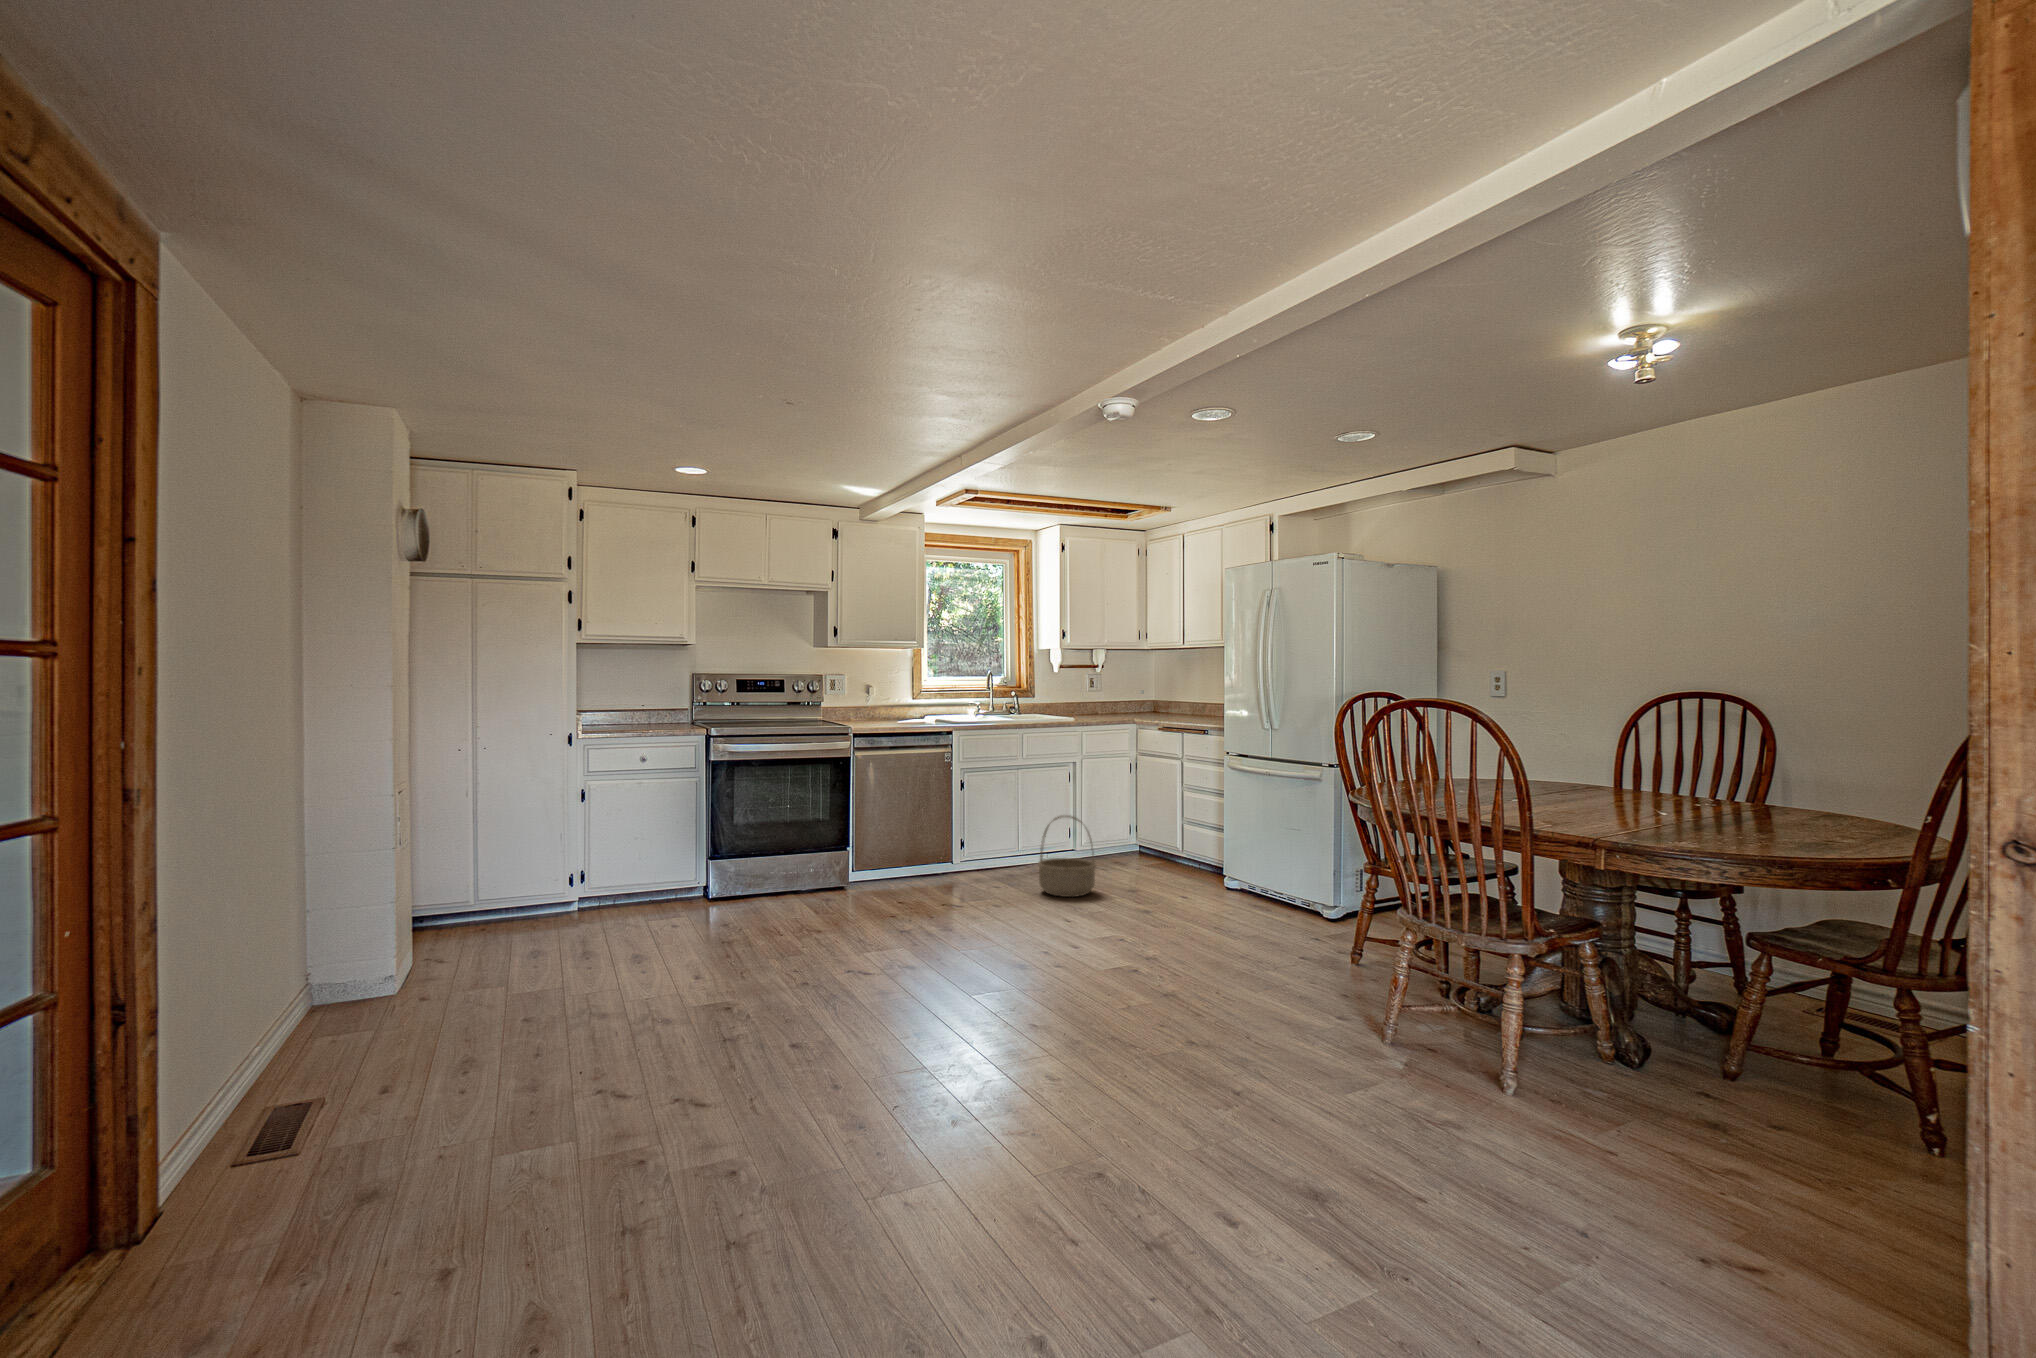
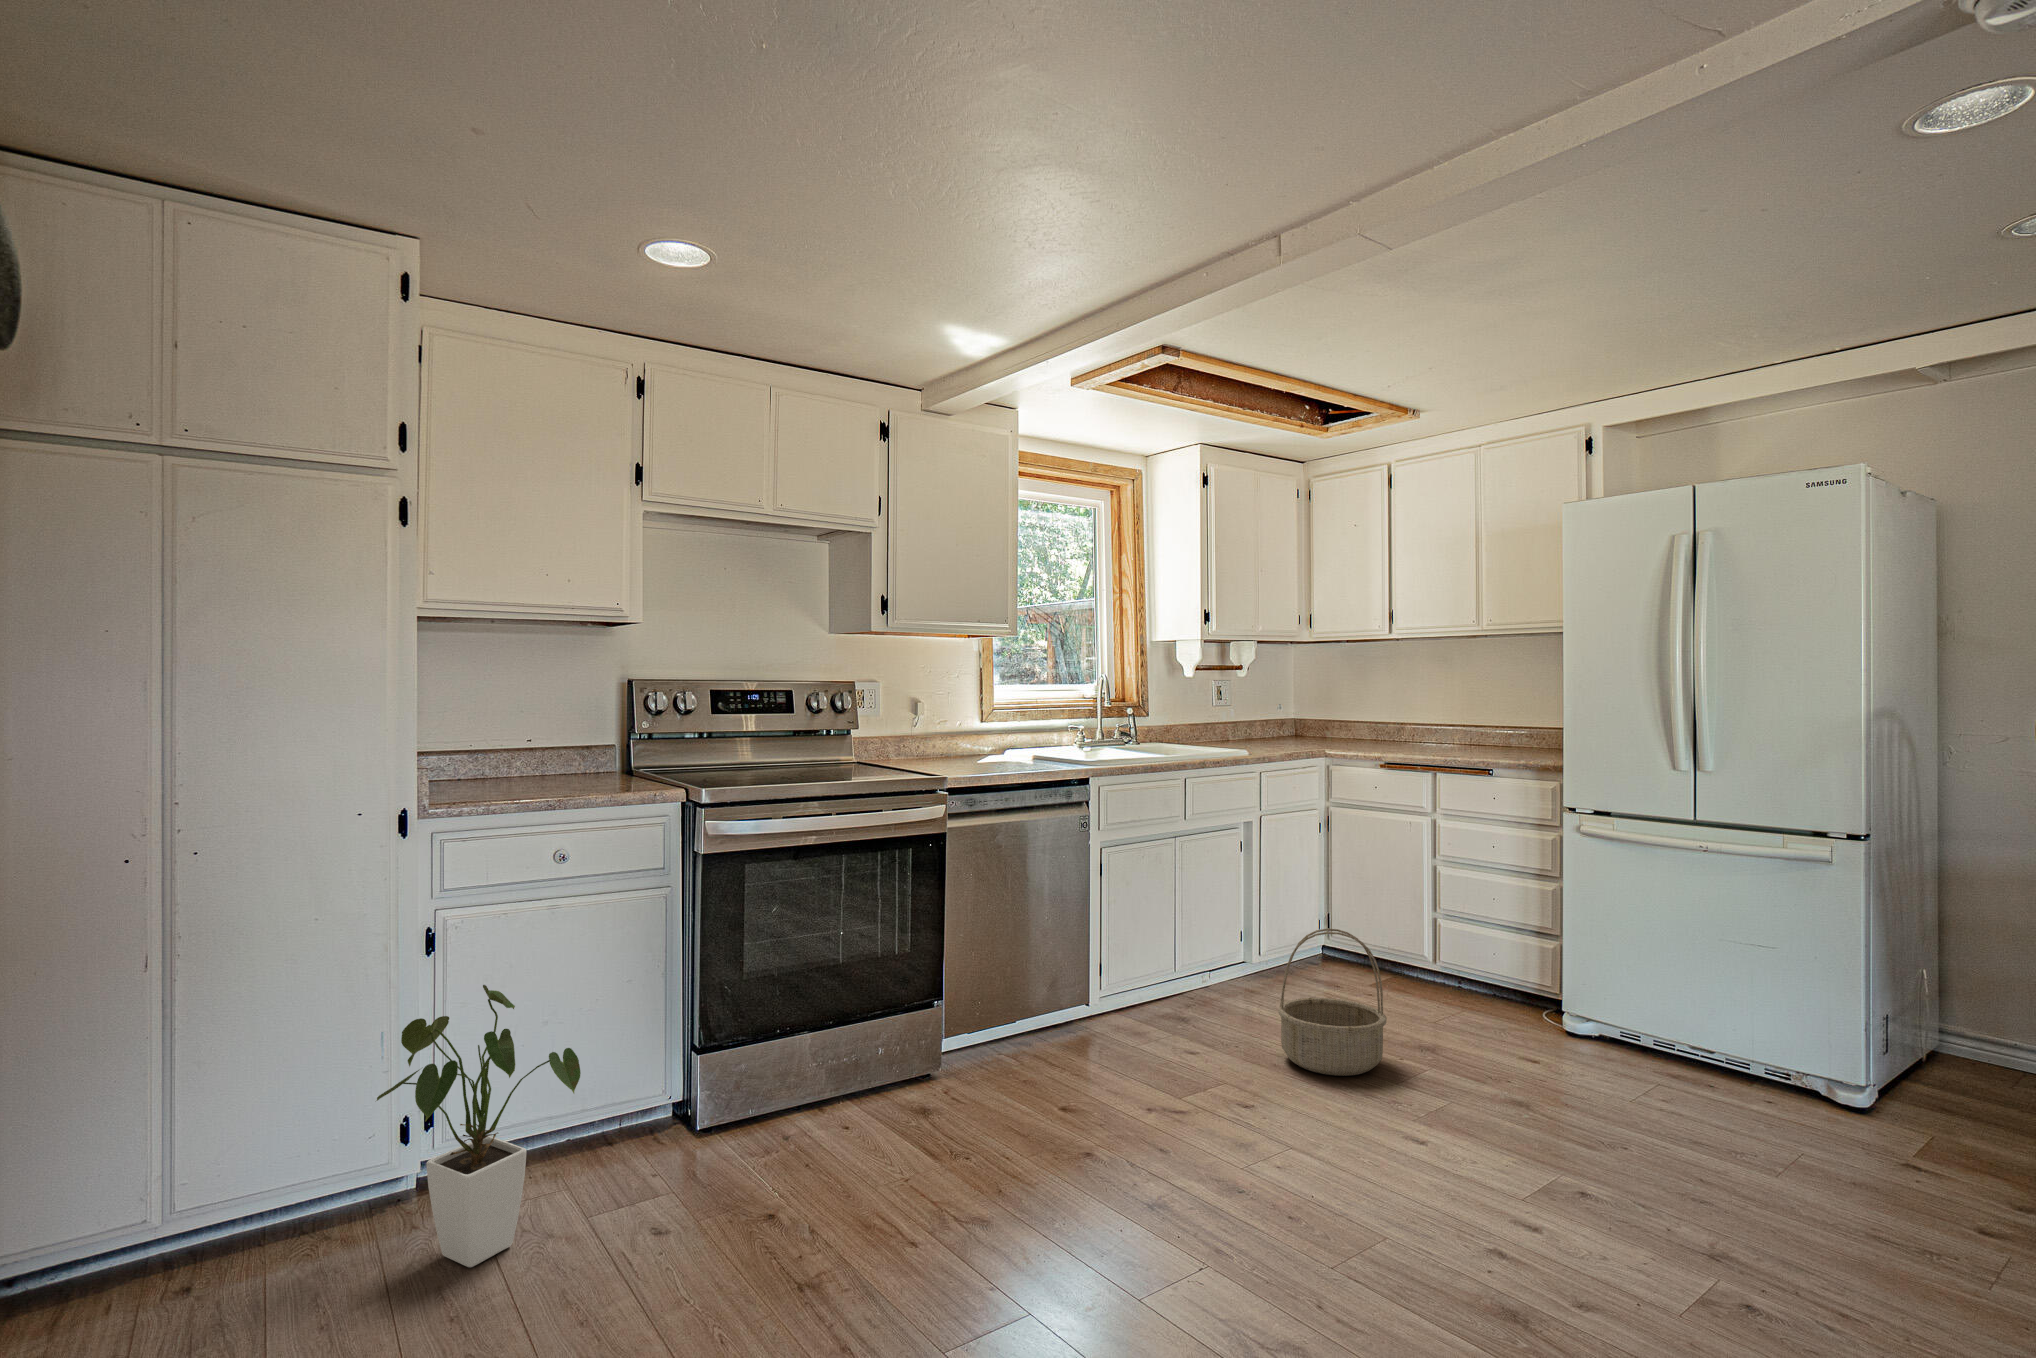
house plant: none [553,814,638,930] -> present [377,985,581,1267]

